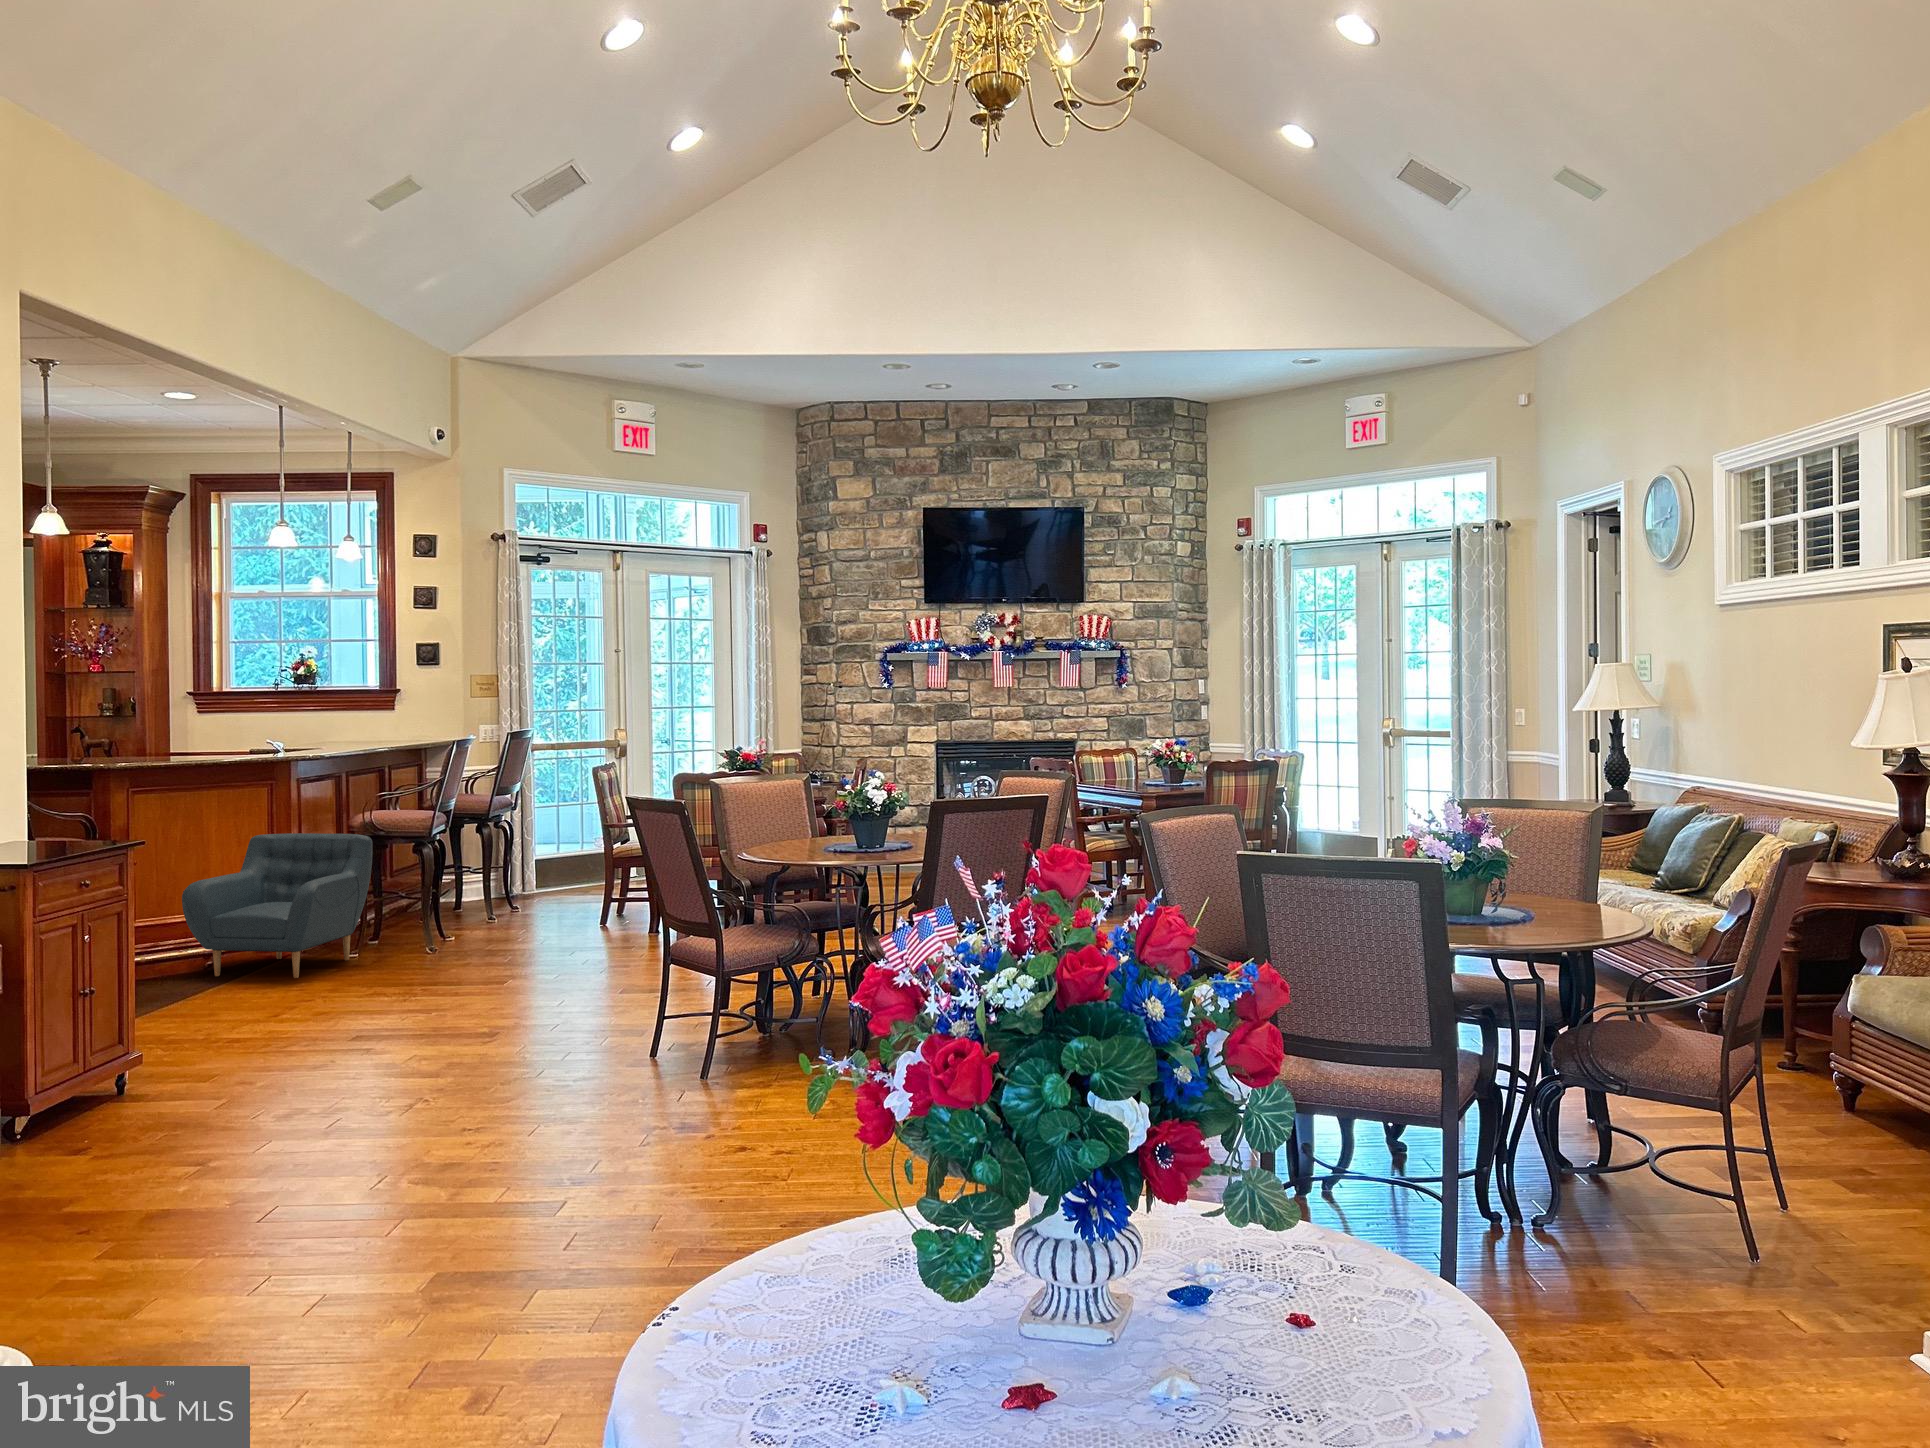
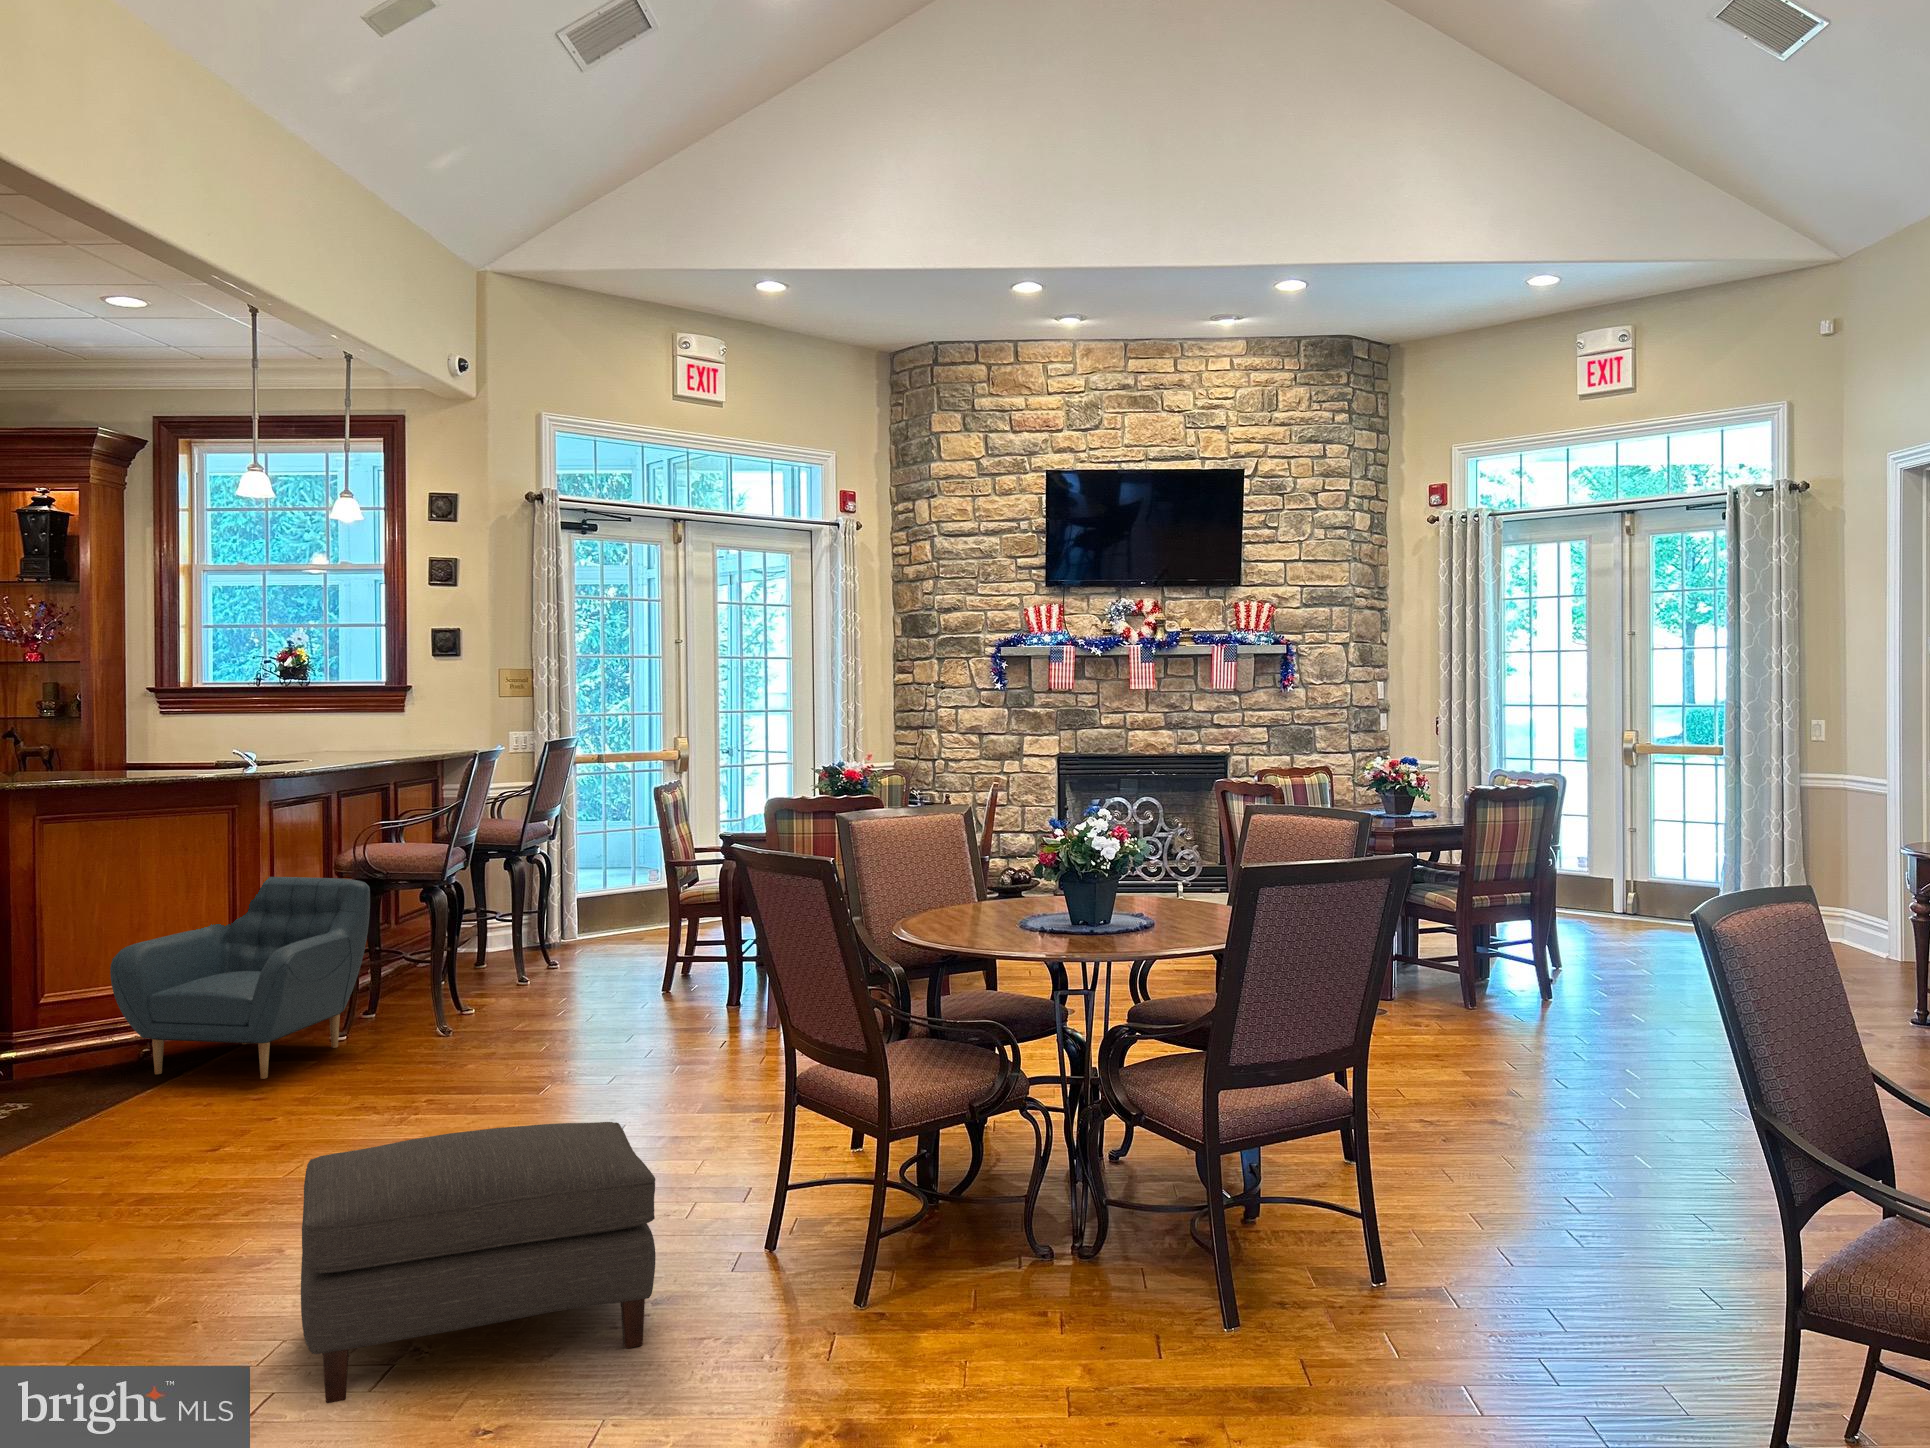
ottoman: none [339,972,559,1124] -> present [301,1122,656,1403]

